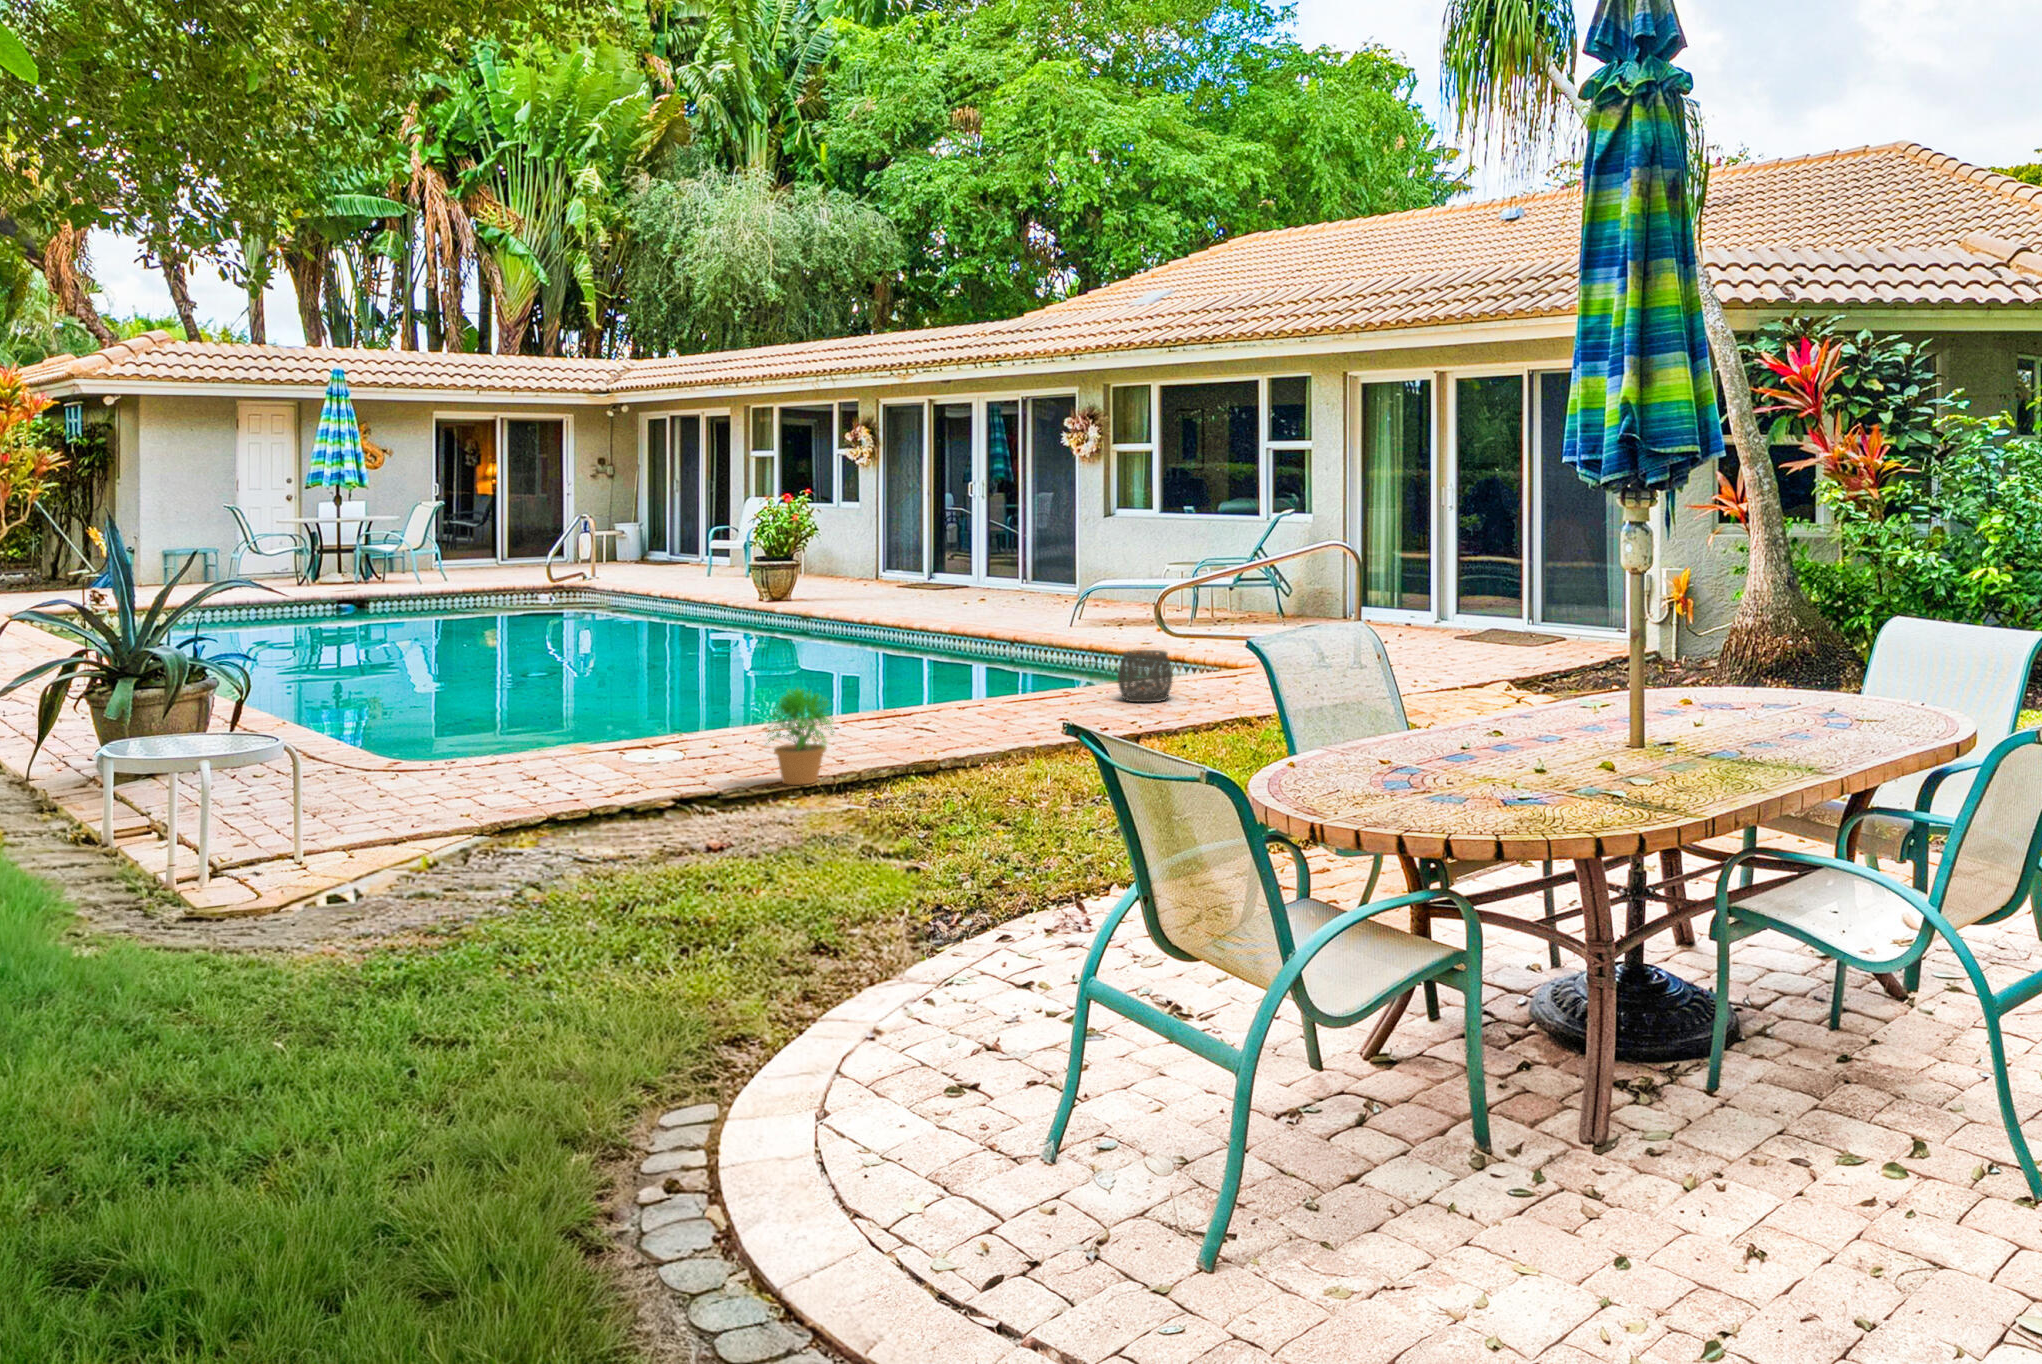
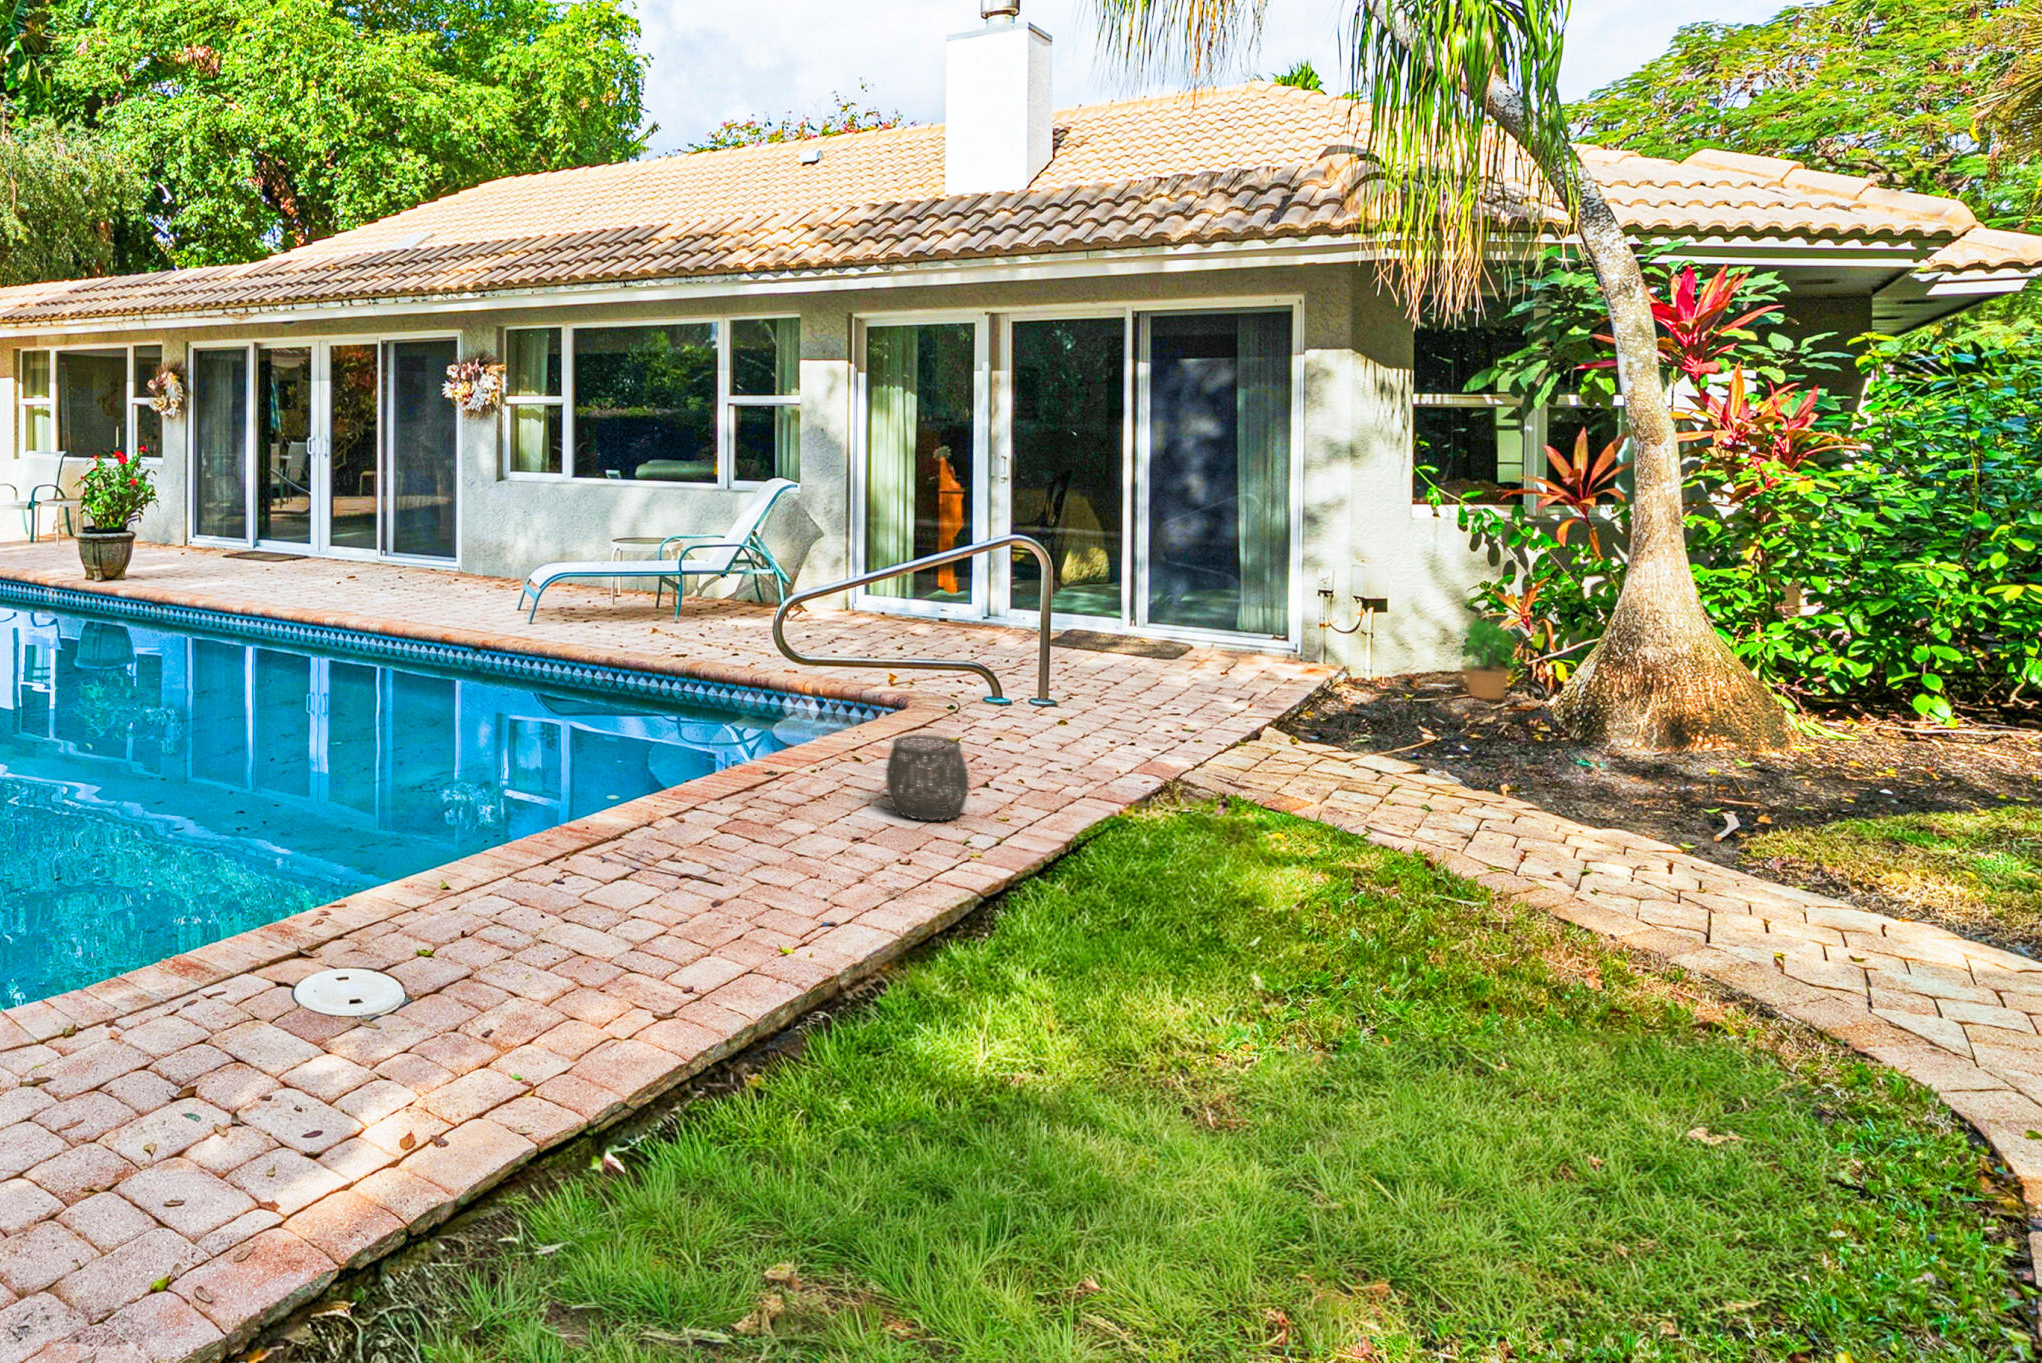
potted plant: present [767,688,834,785] -> present [1453,619,1518,699]

